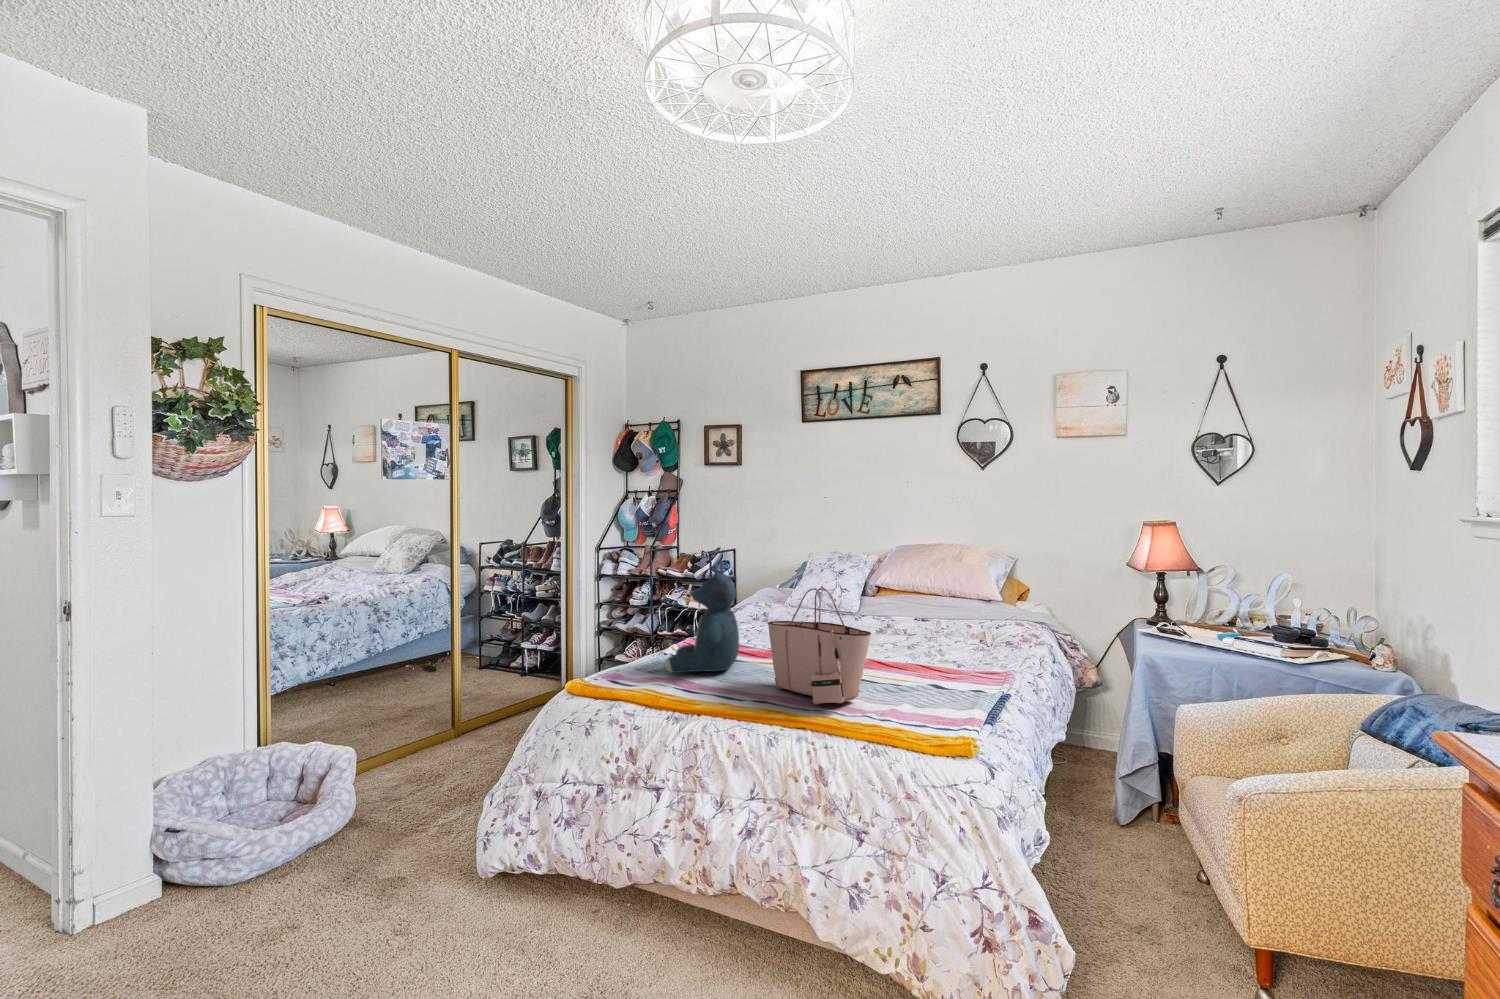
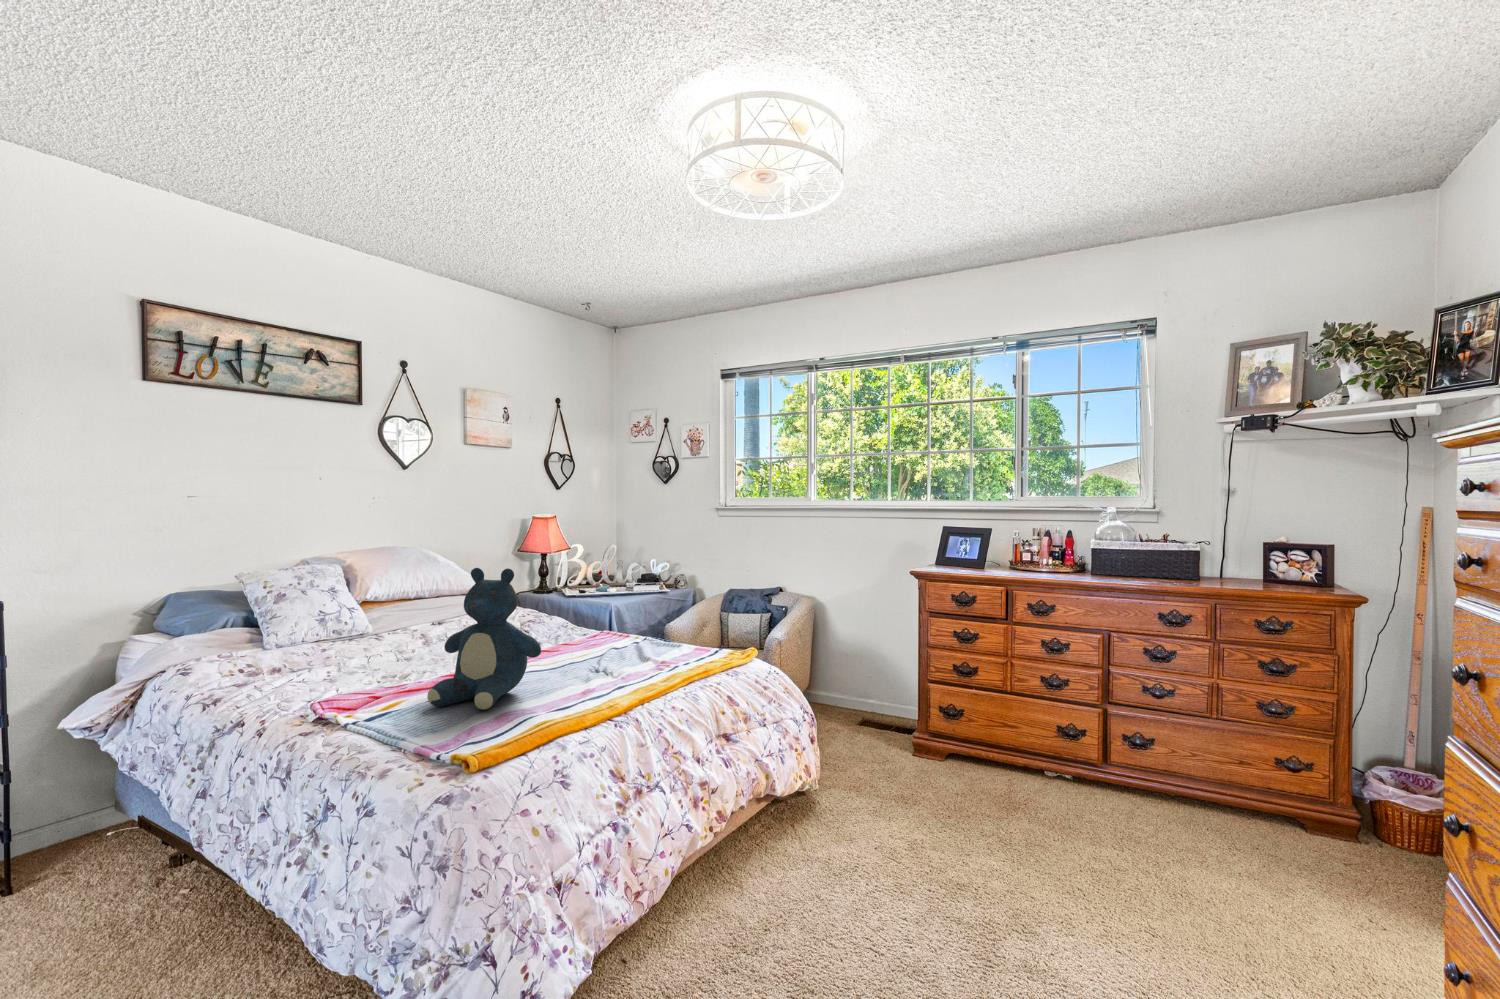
tote bag: present [768,588,871,705] -> none [563,573,672,677]

